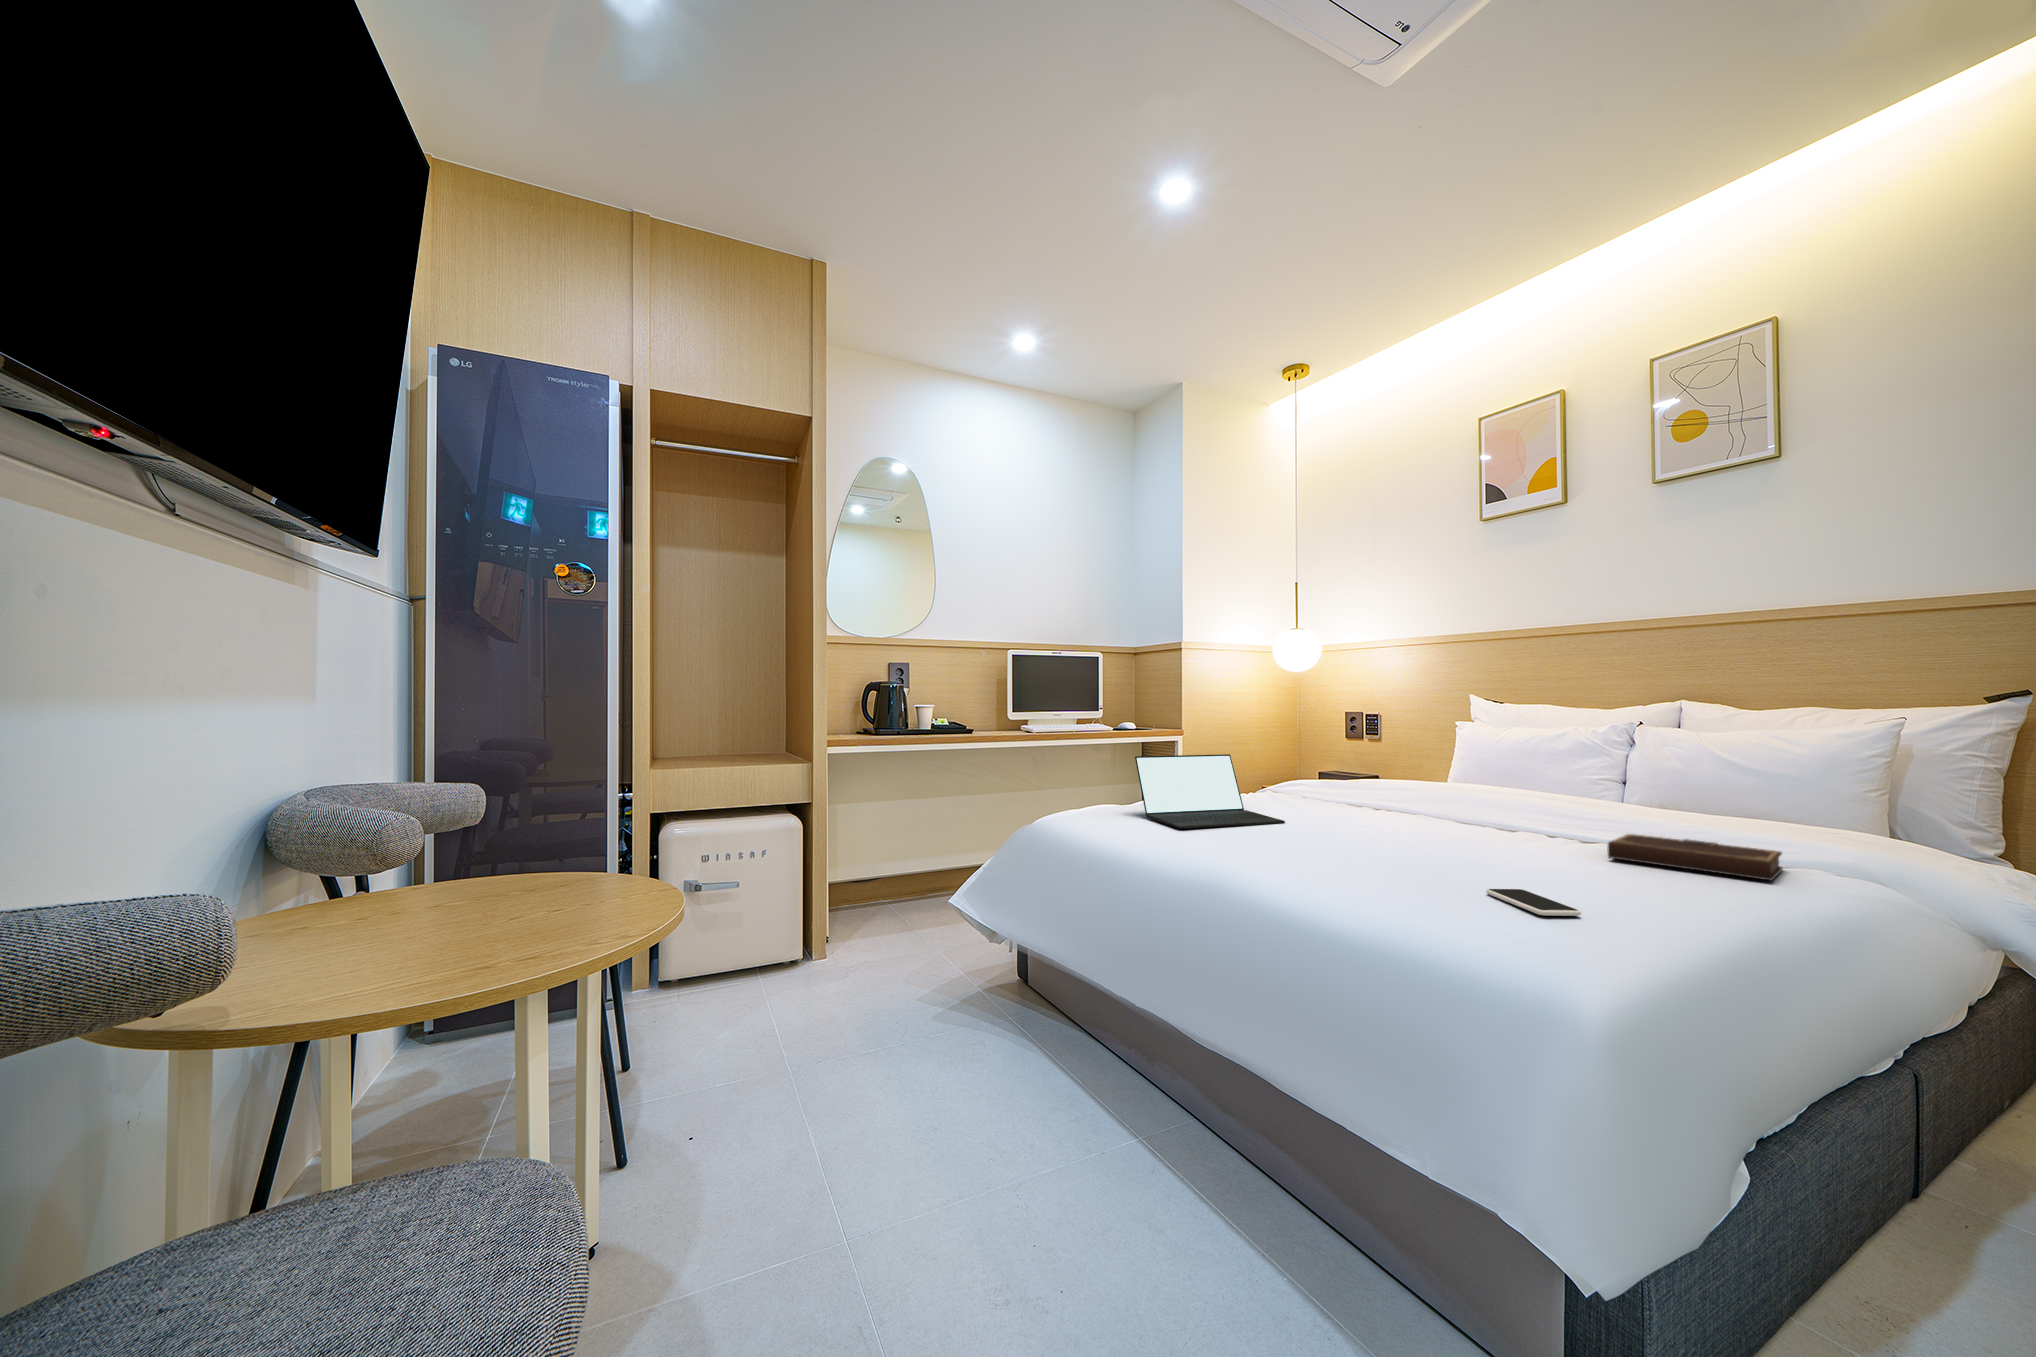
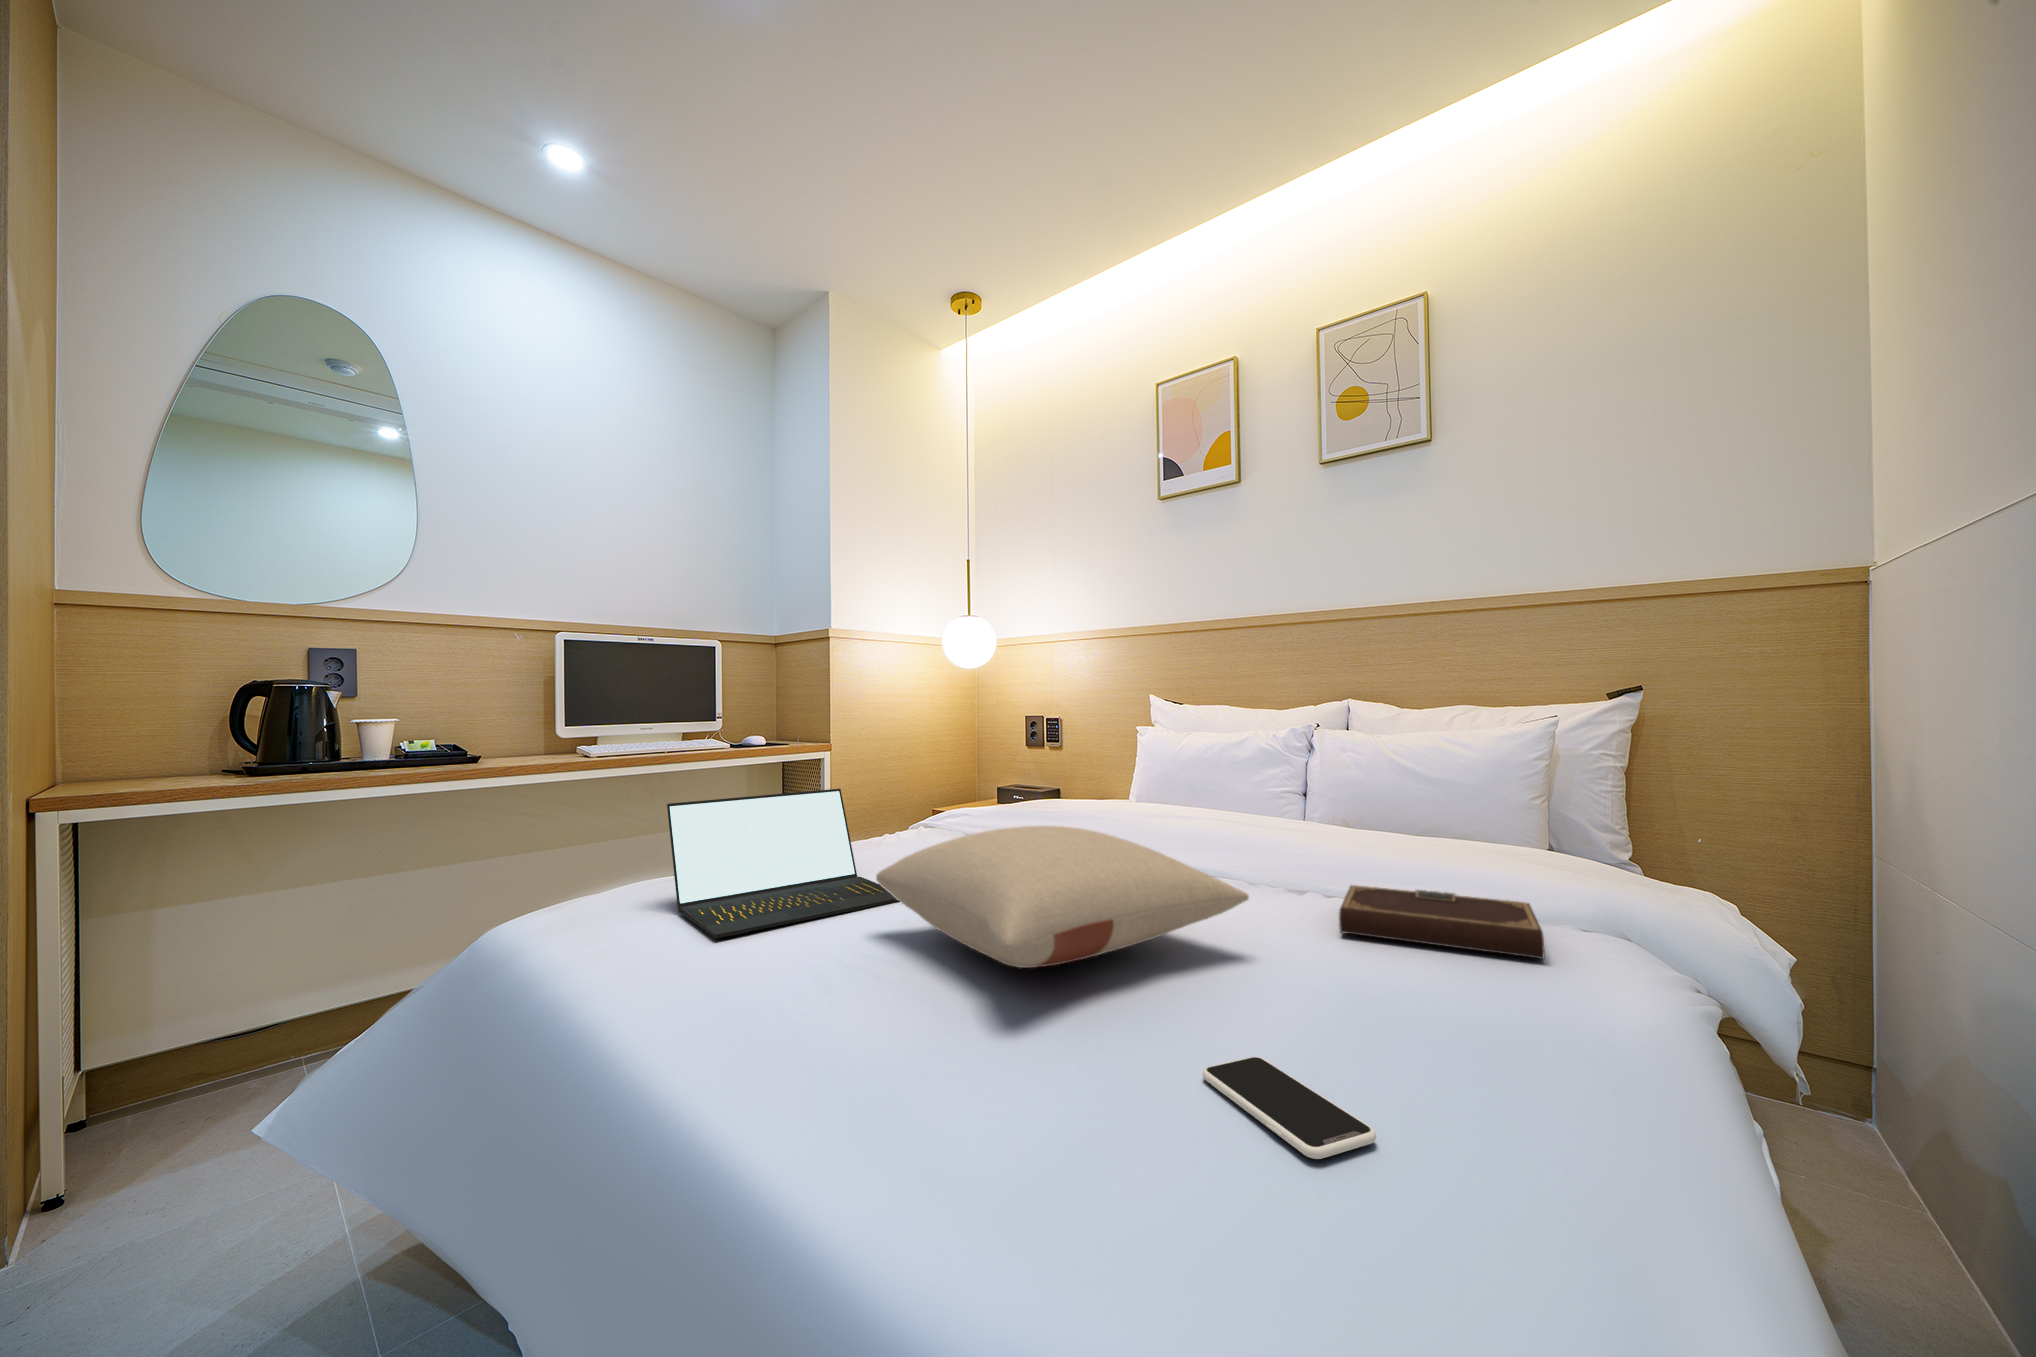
pillow: none [1273,777,1531,851] -> present [876,826,1249,968]

